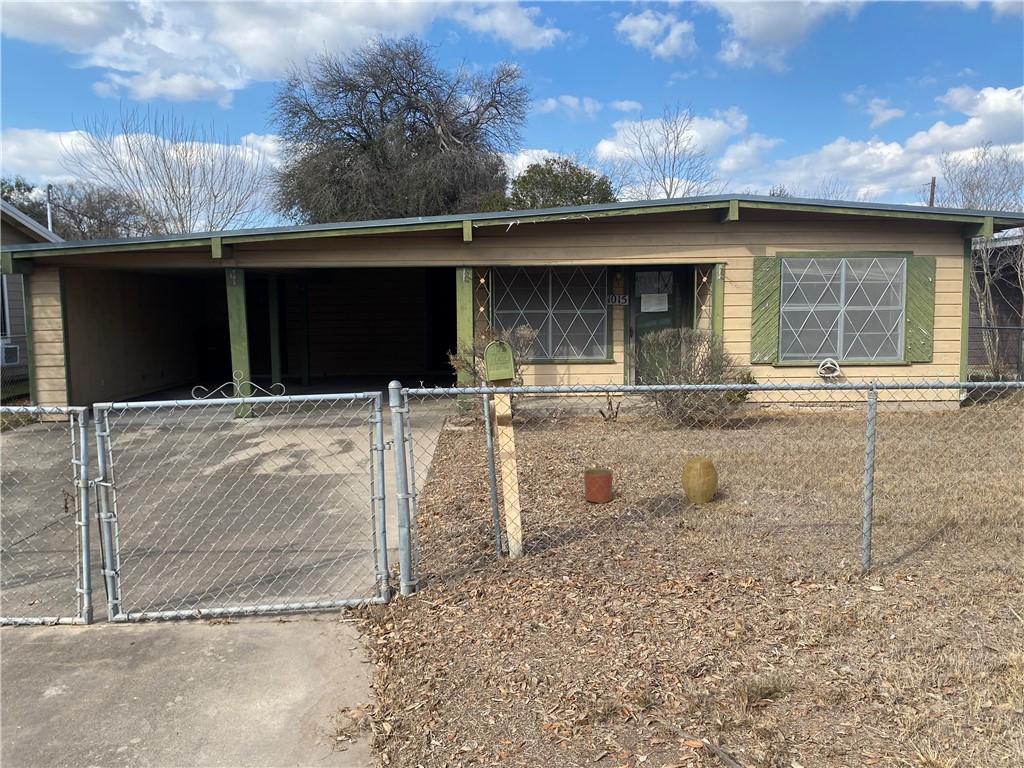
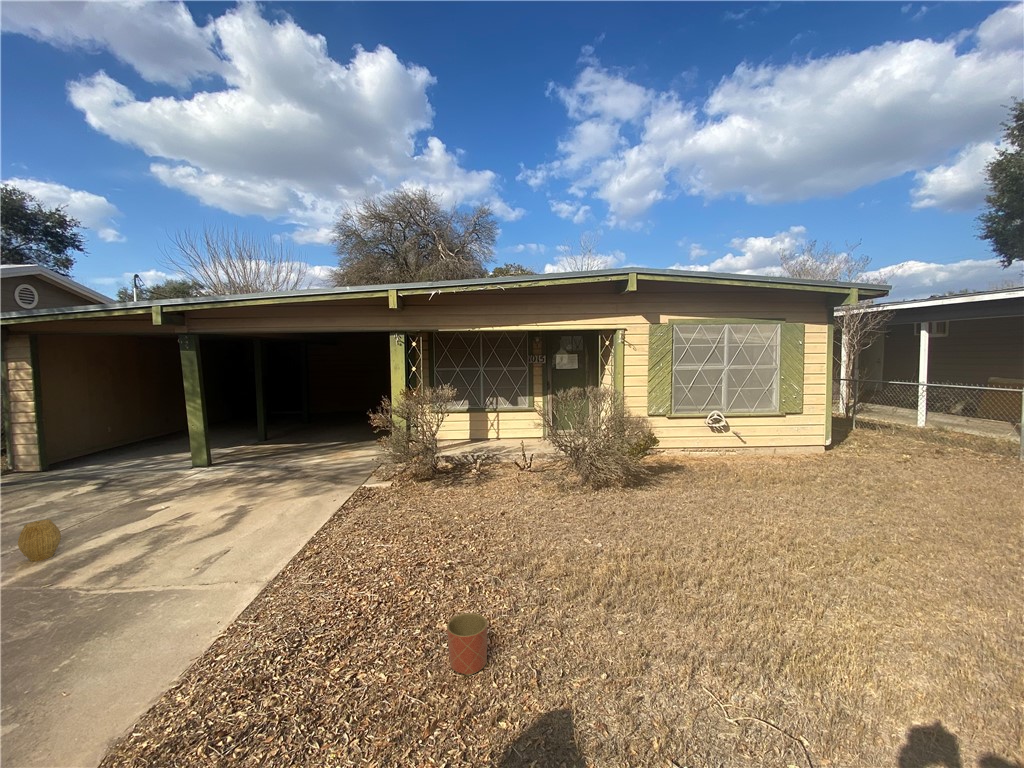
woven basket: present [681,457,718,503] -> present [18,520,61,561]

